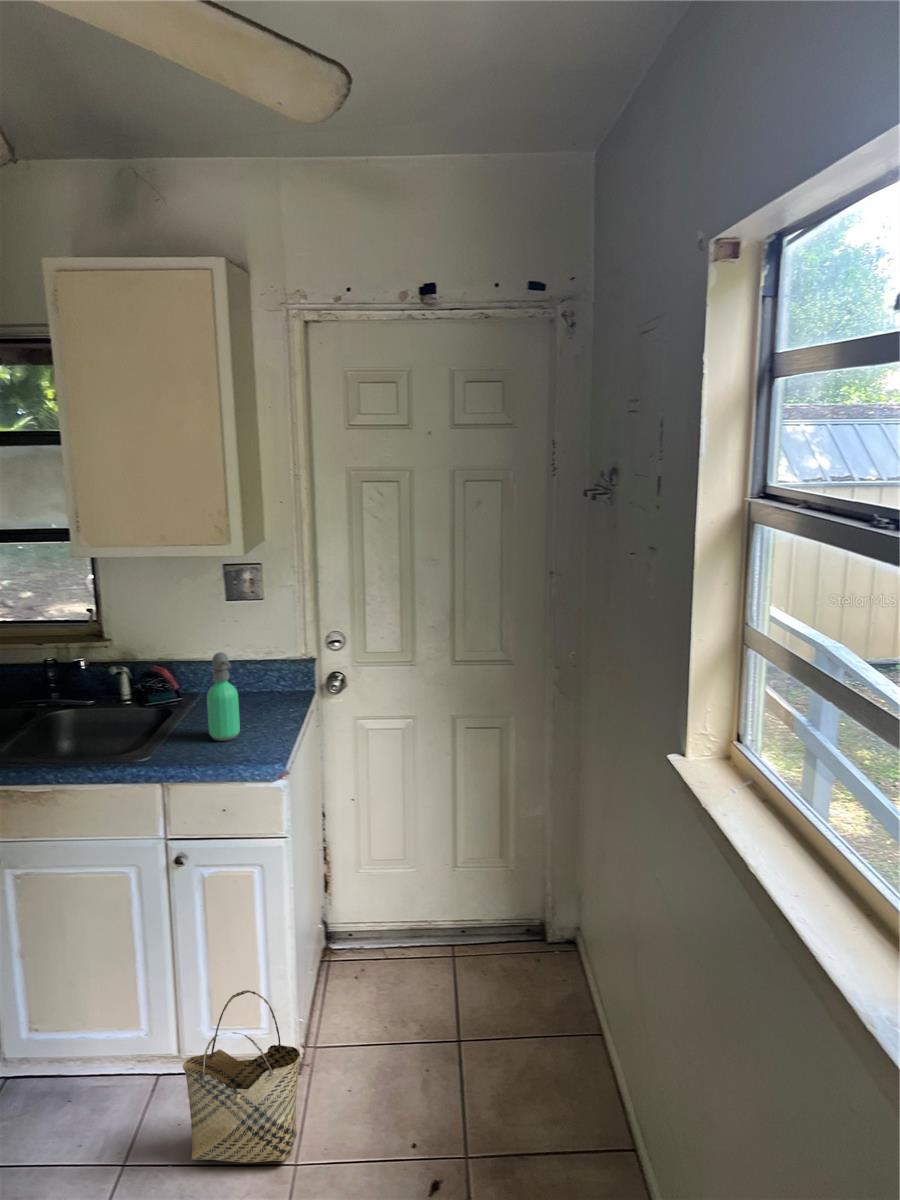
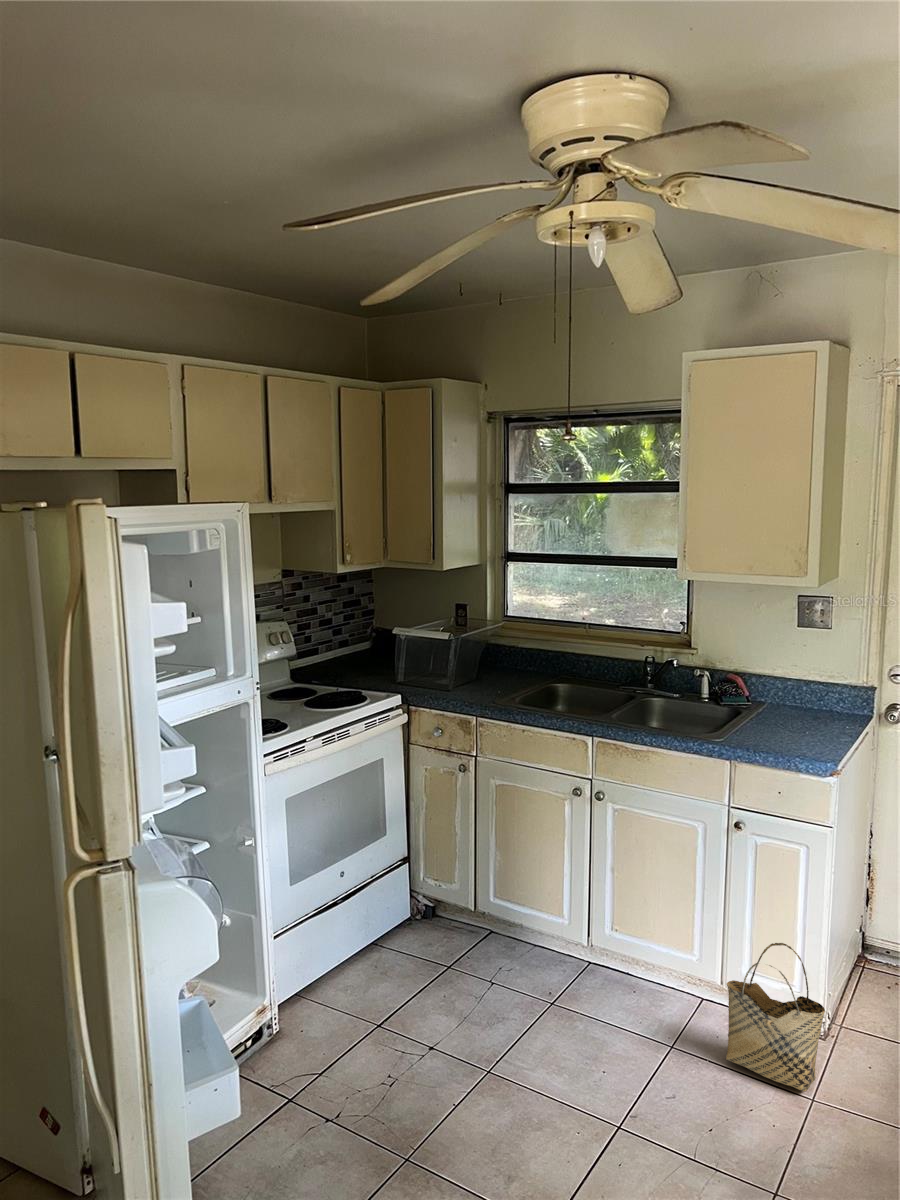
soap dispenser: present [207,652,240,741] -> none [772,666,800,740]

